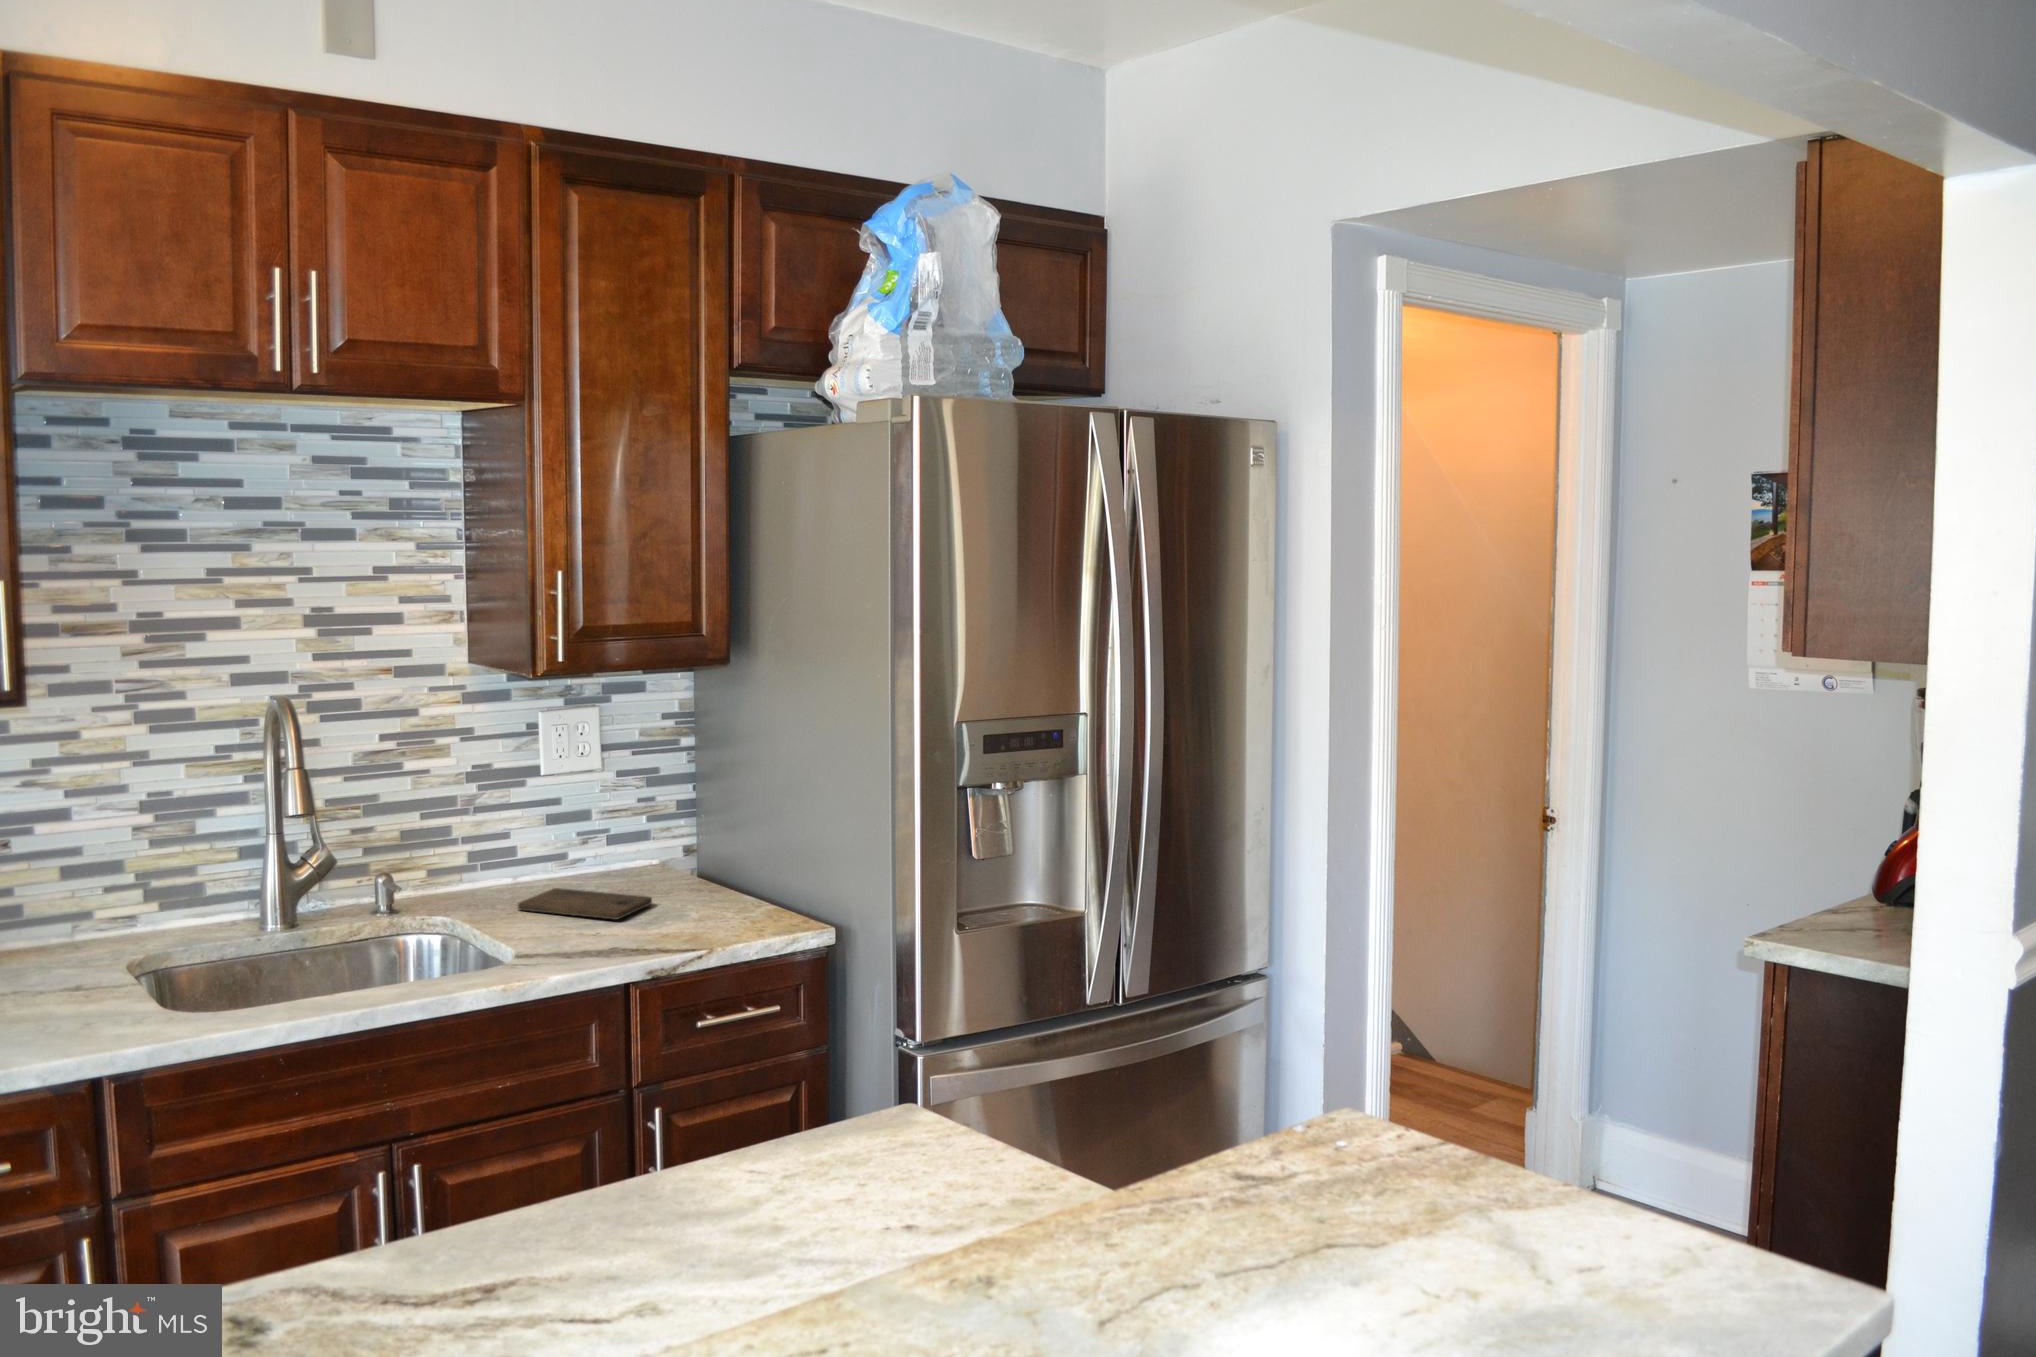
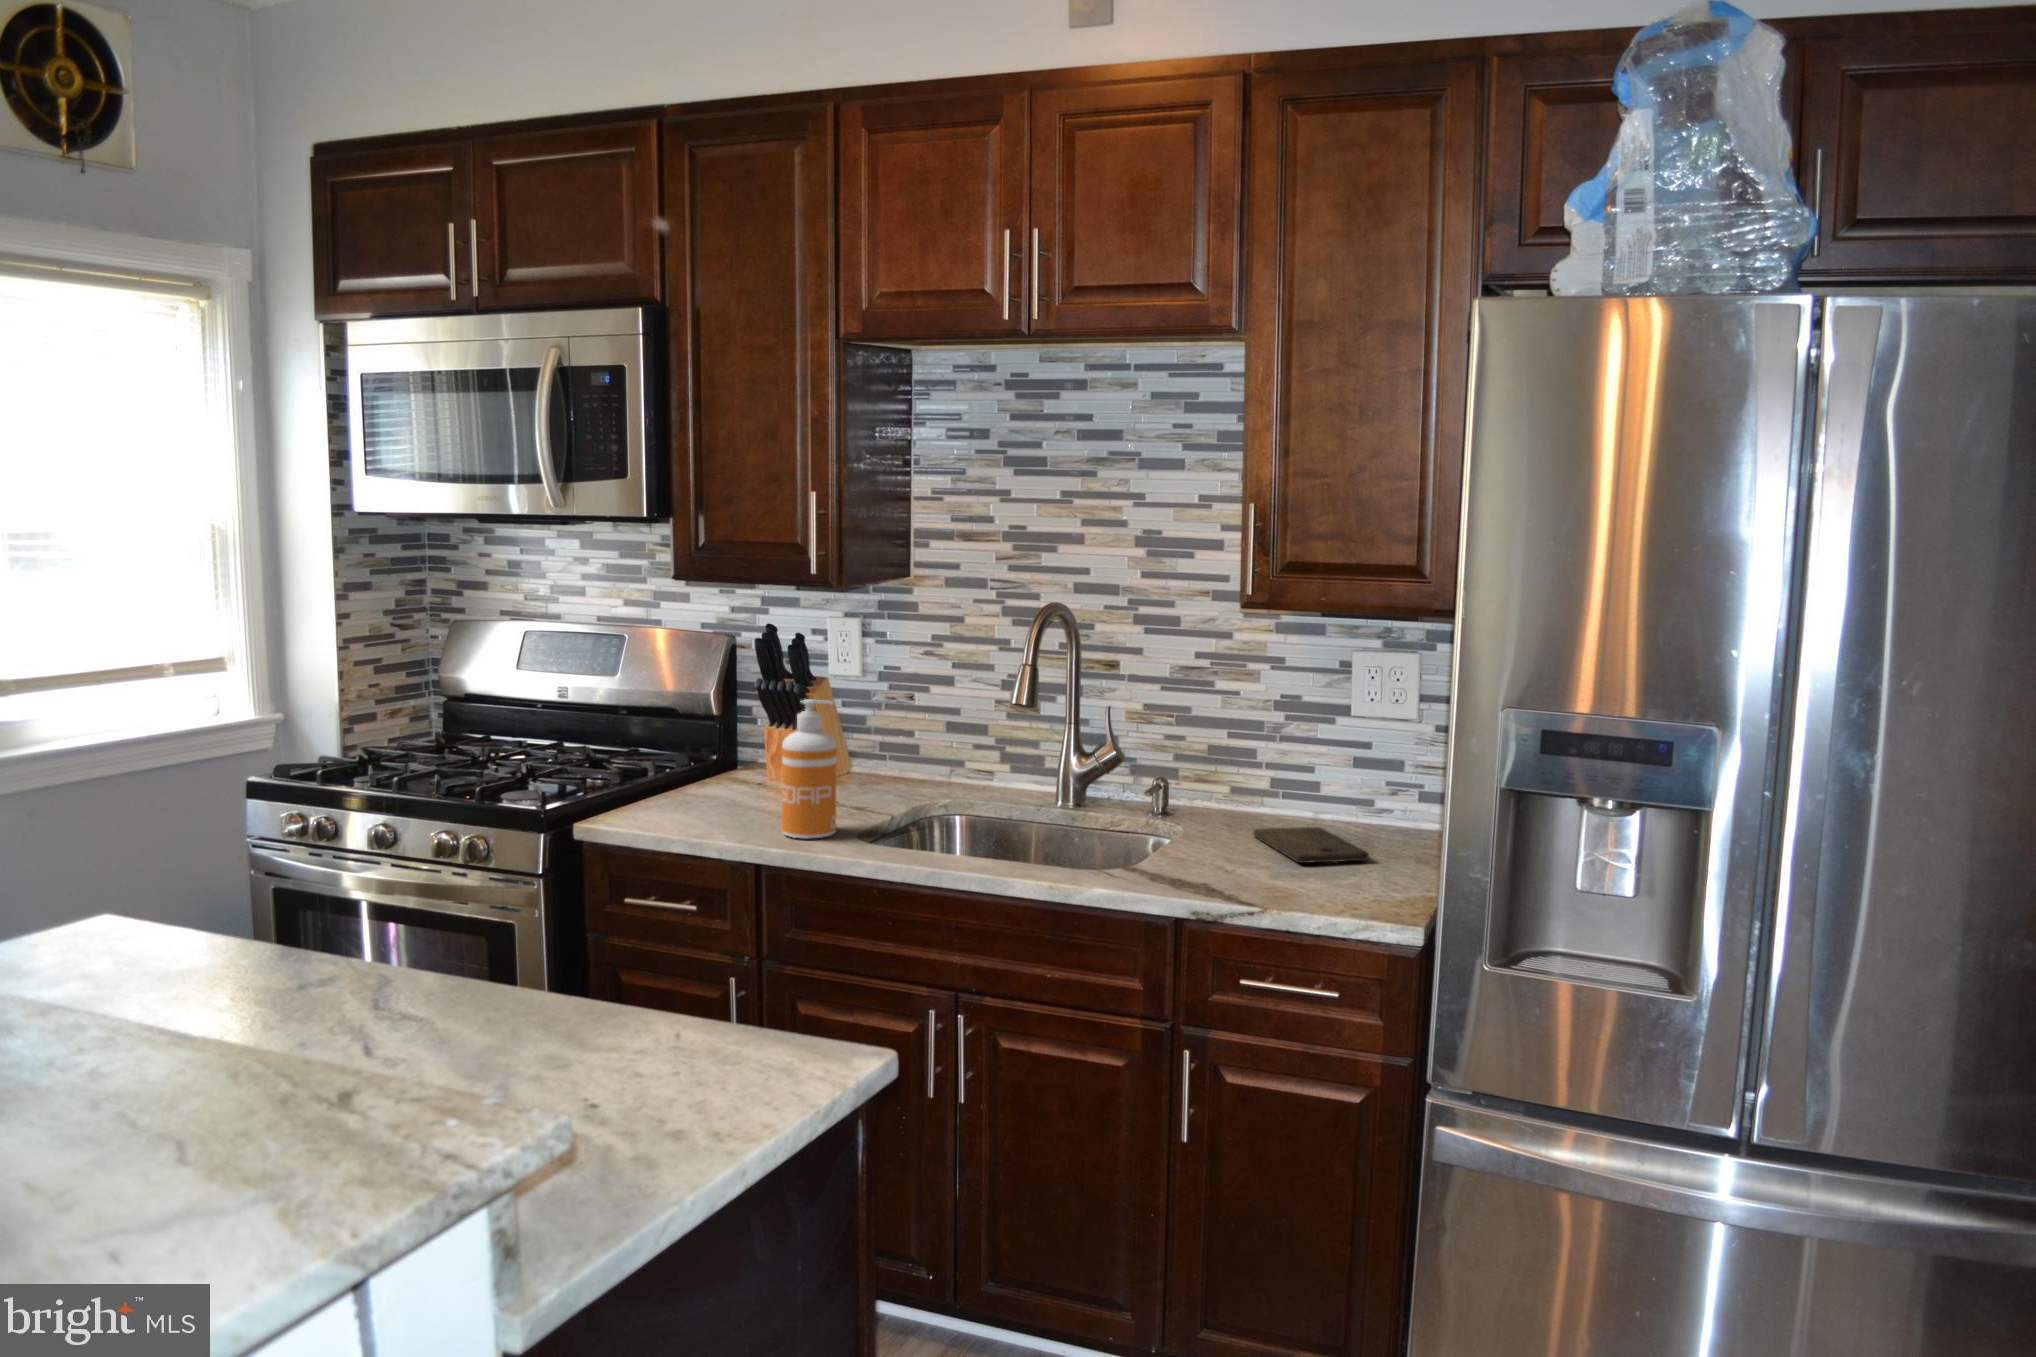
soap dispenser: none [79,859,158,1036] -> present [782,699,837,838]

